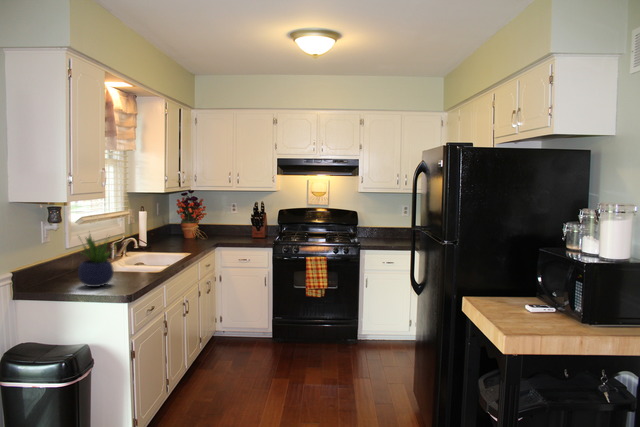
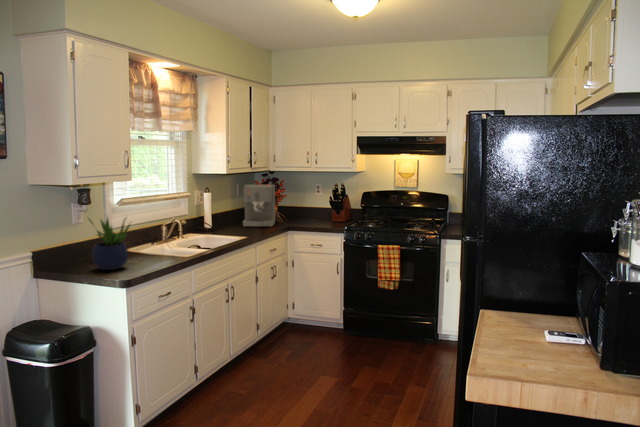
coffee maker: none [171,203,202,245] -> present [243,185,275,227]

